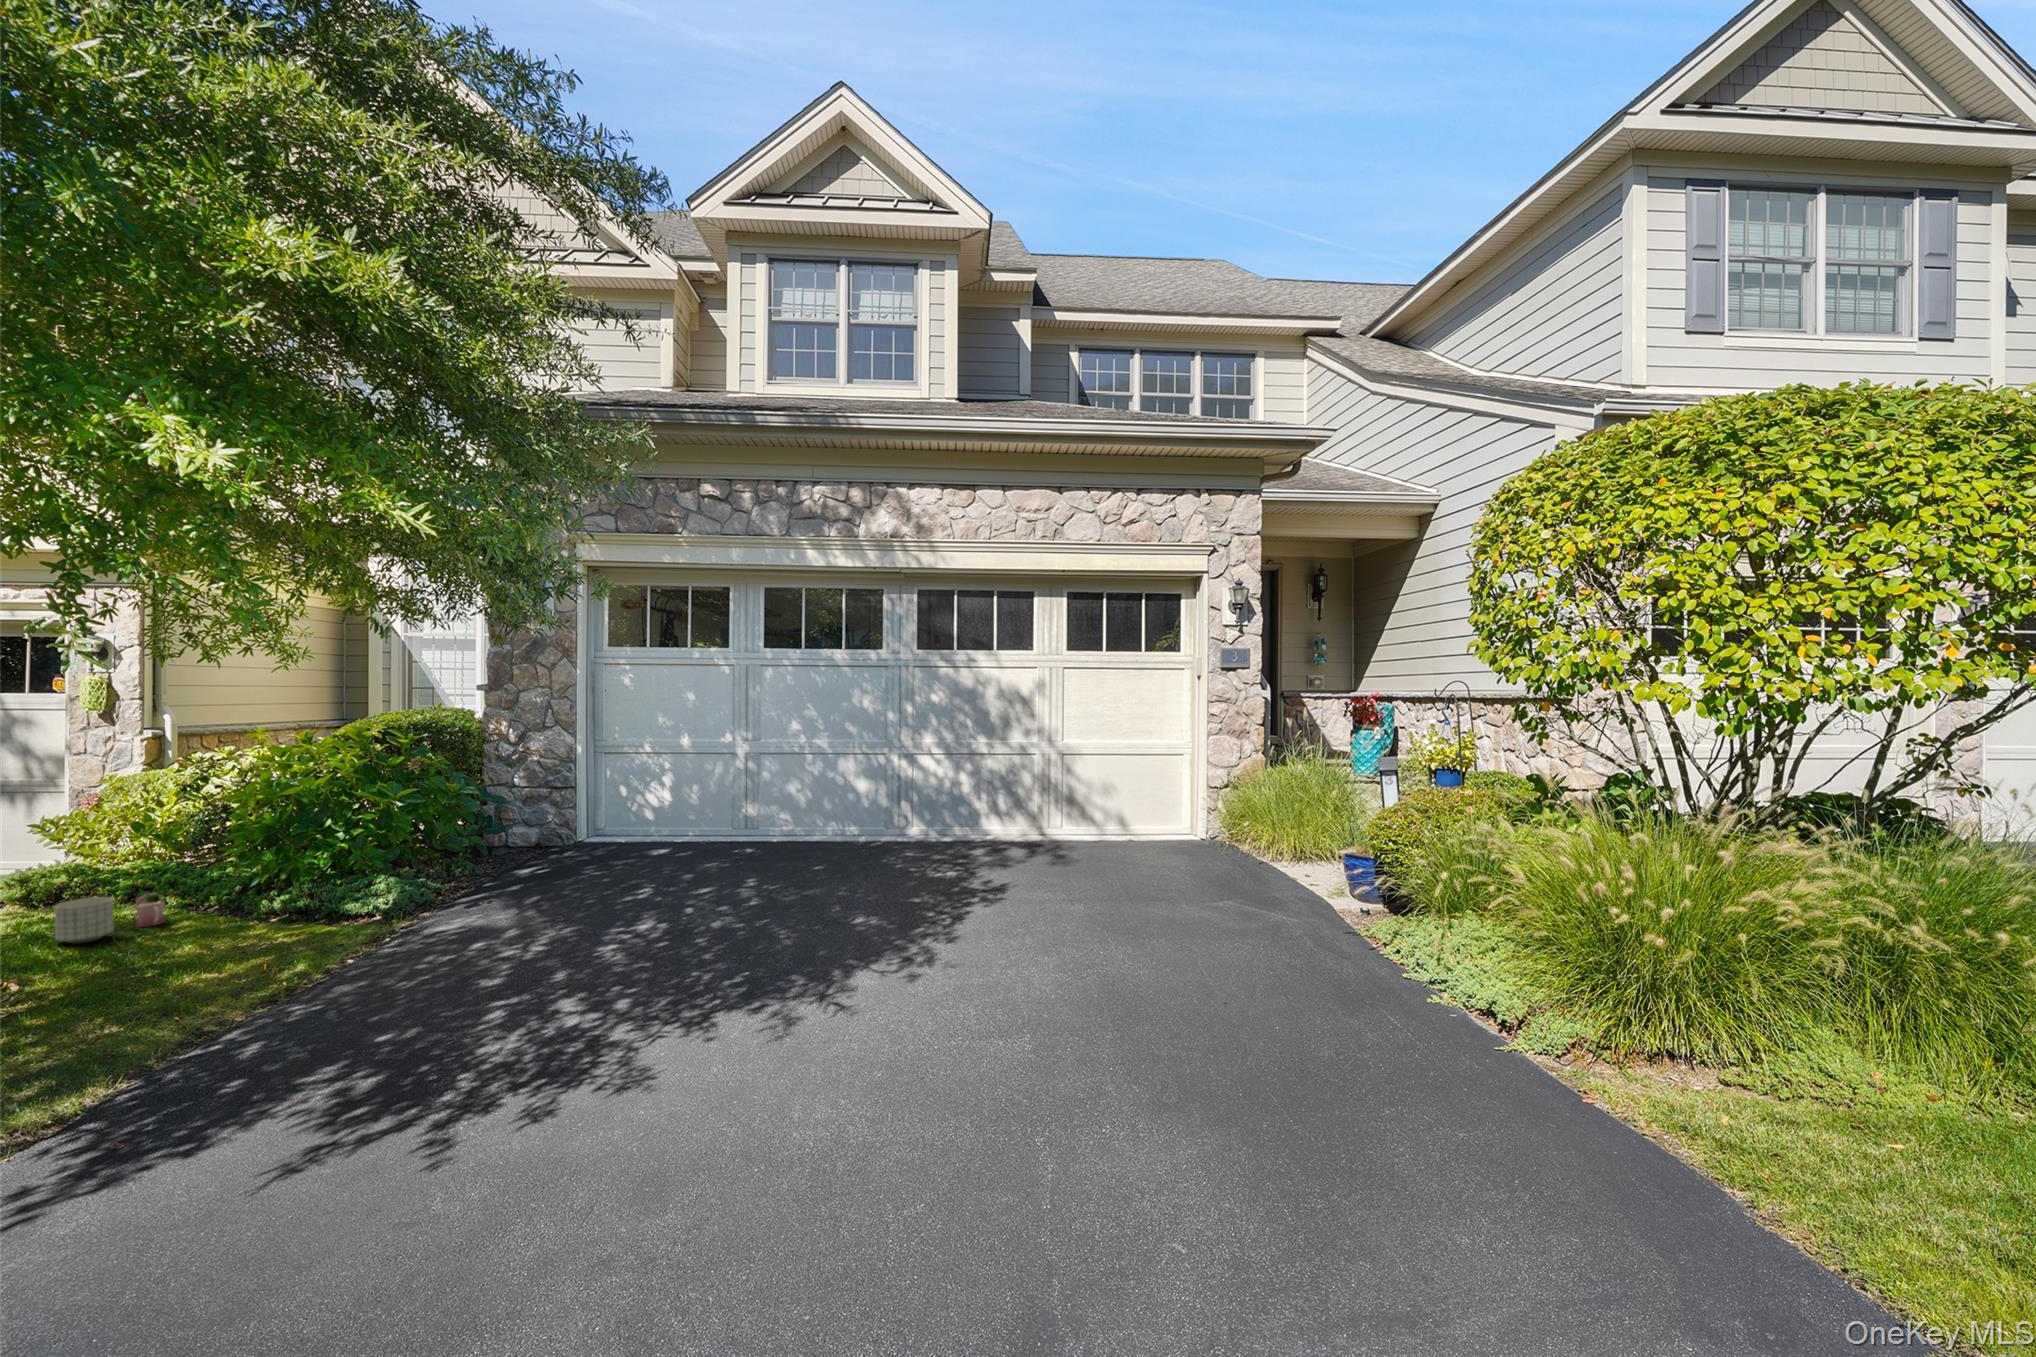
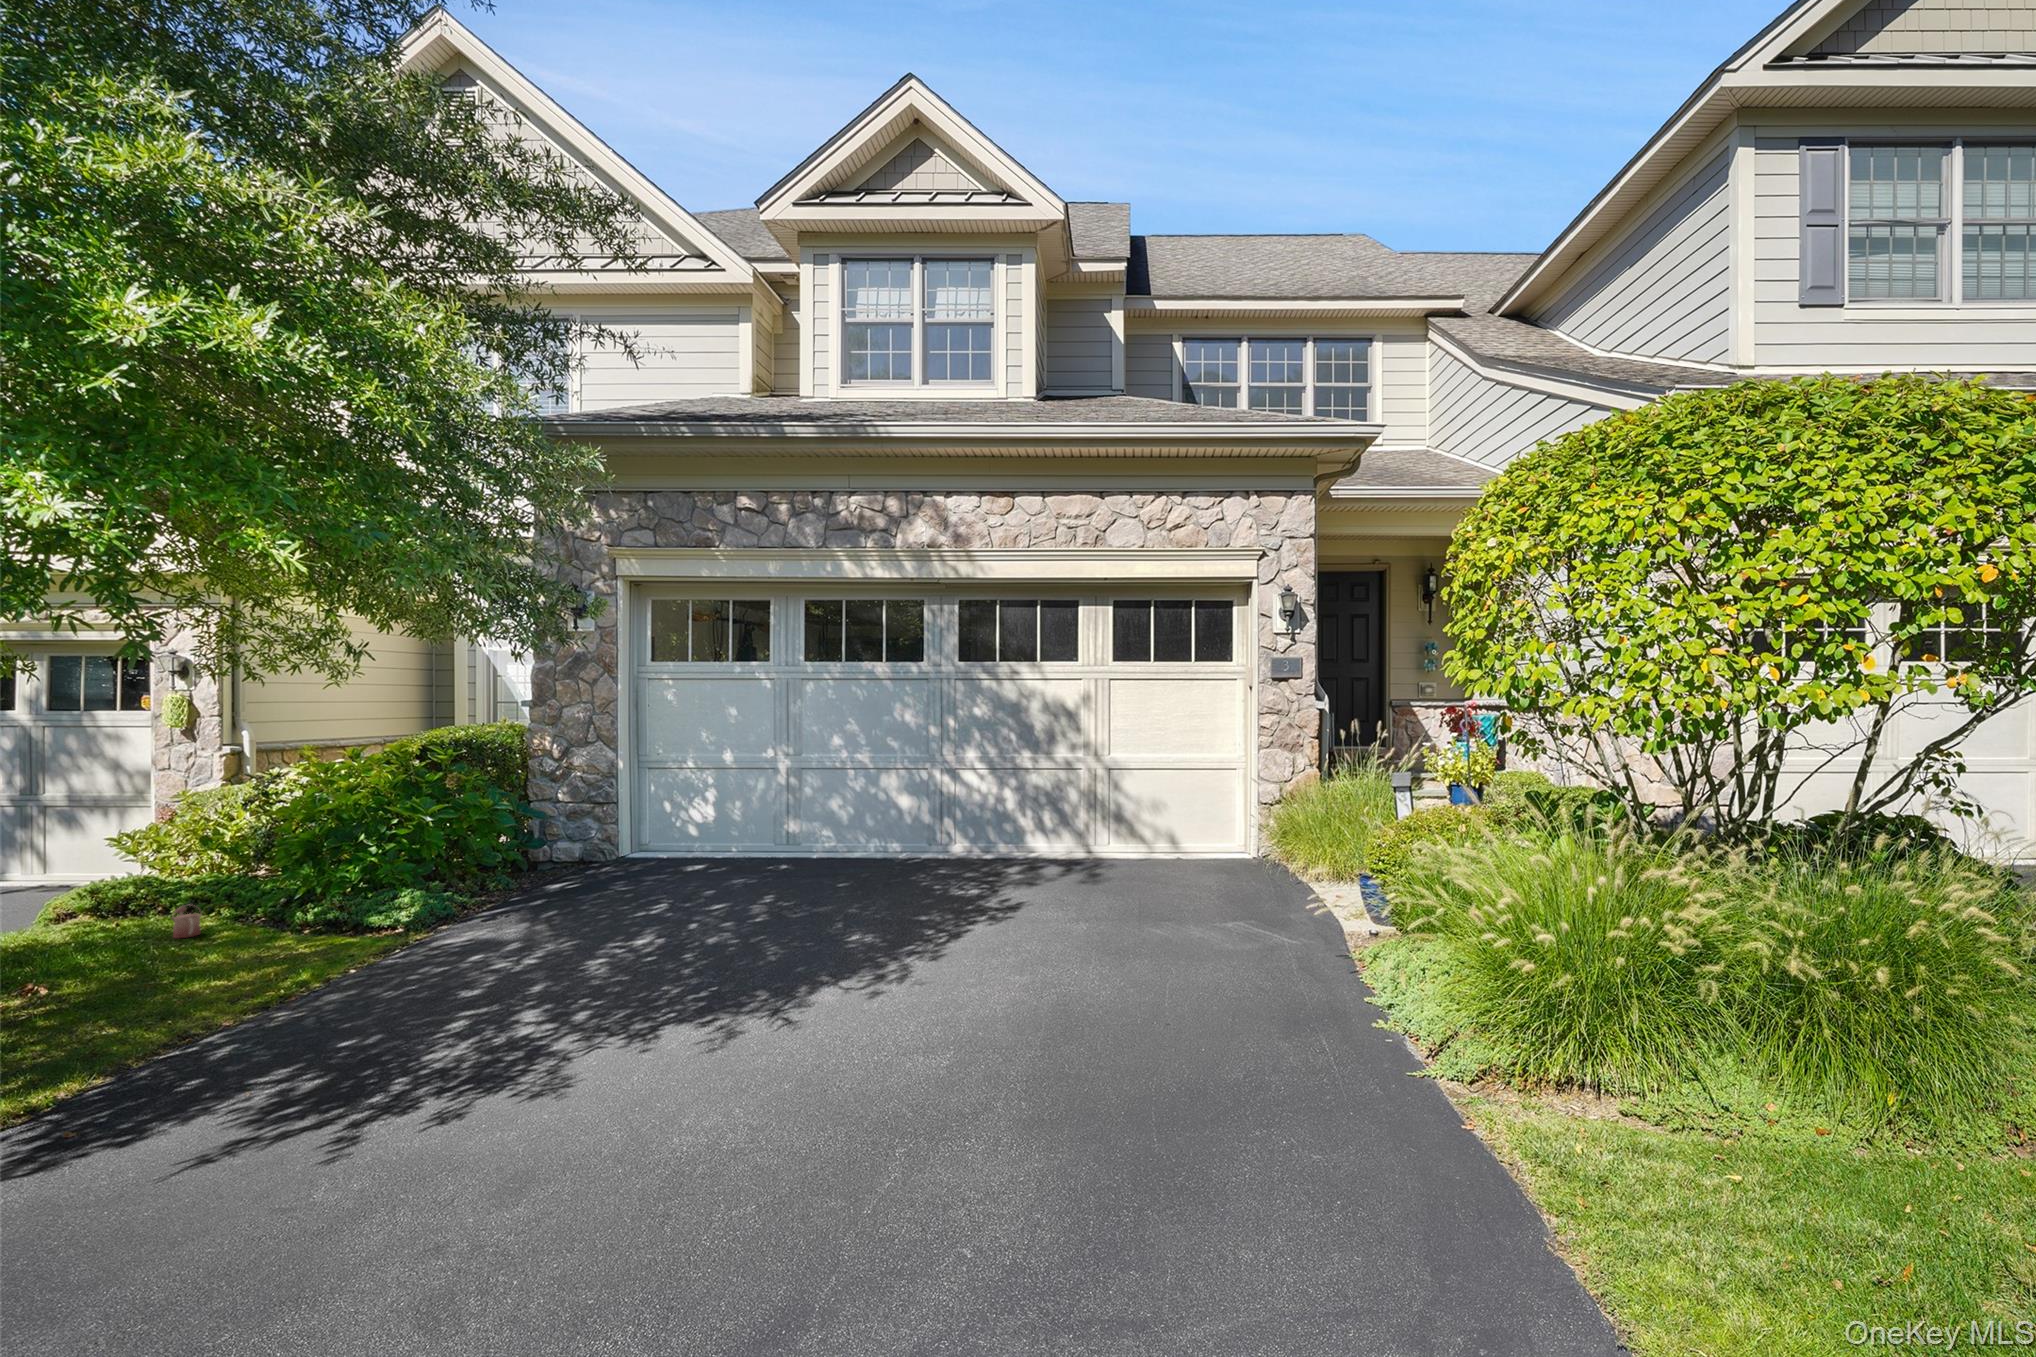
planter: present [54,897,114,944] -> none [89,908,147,954]

